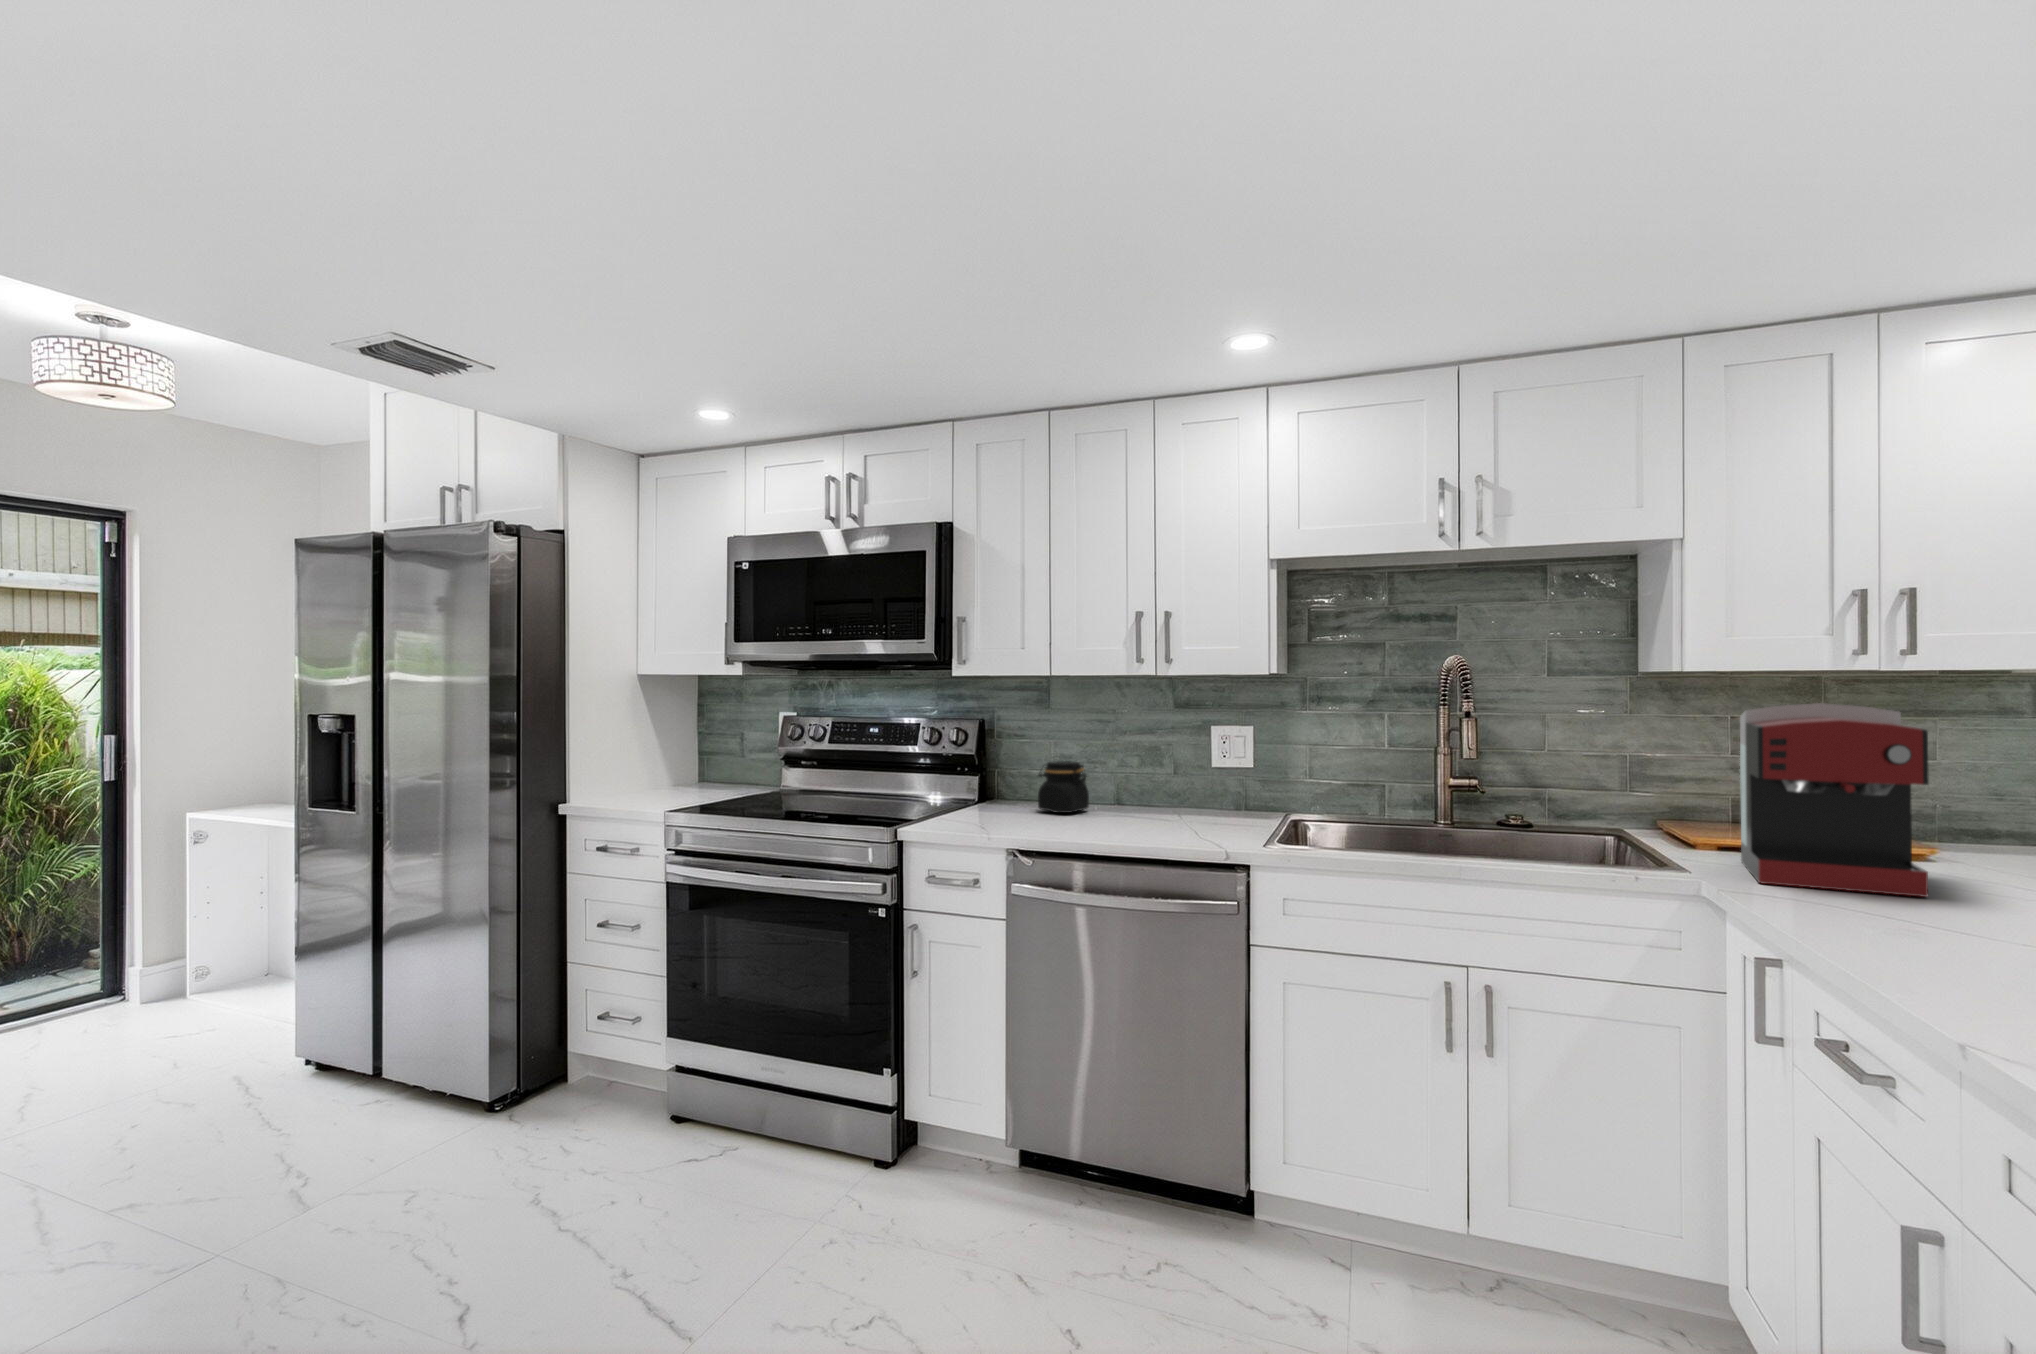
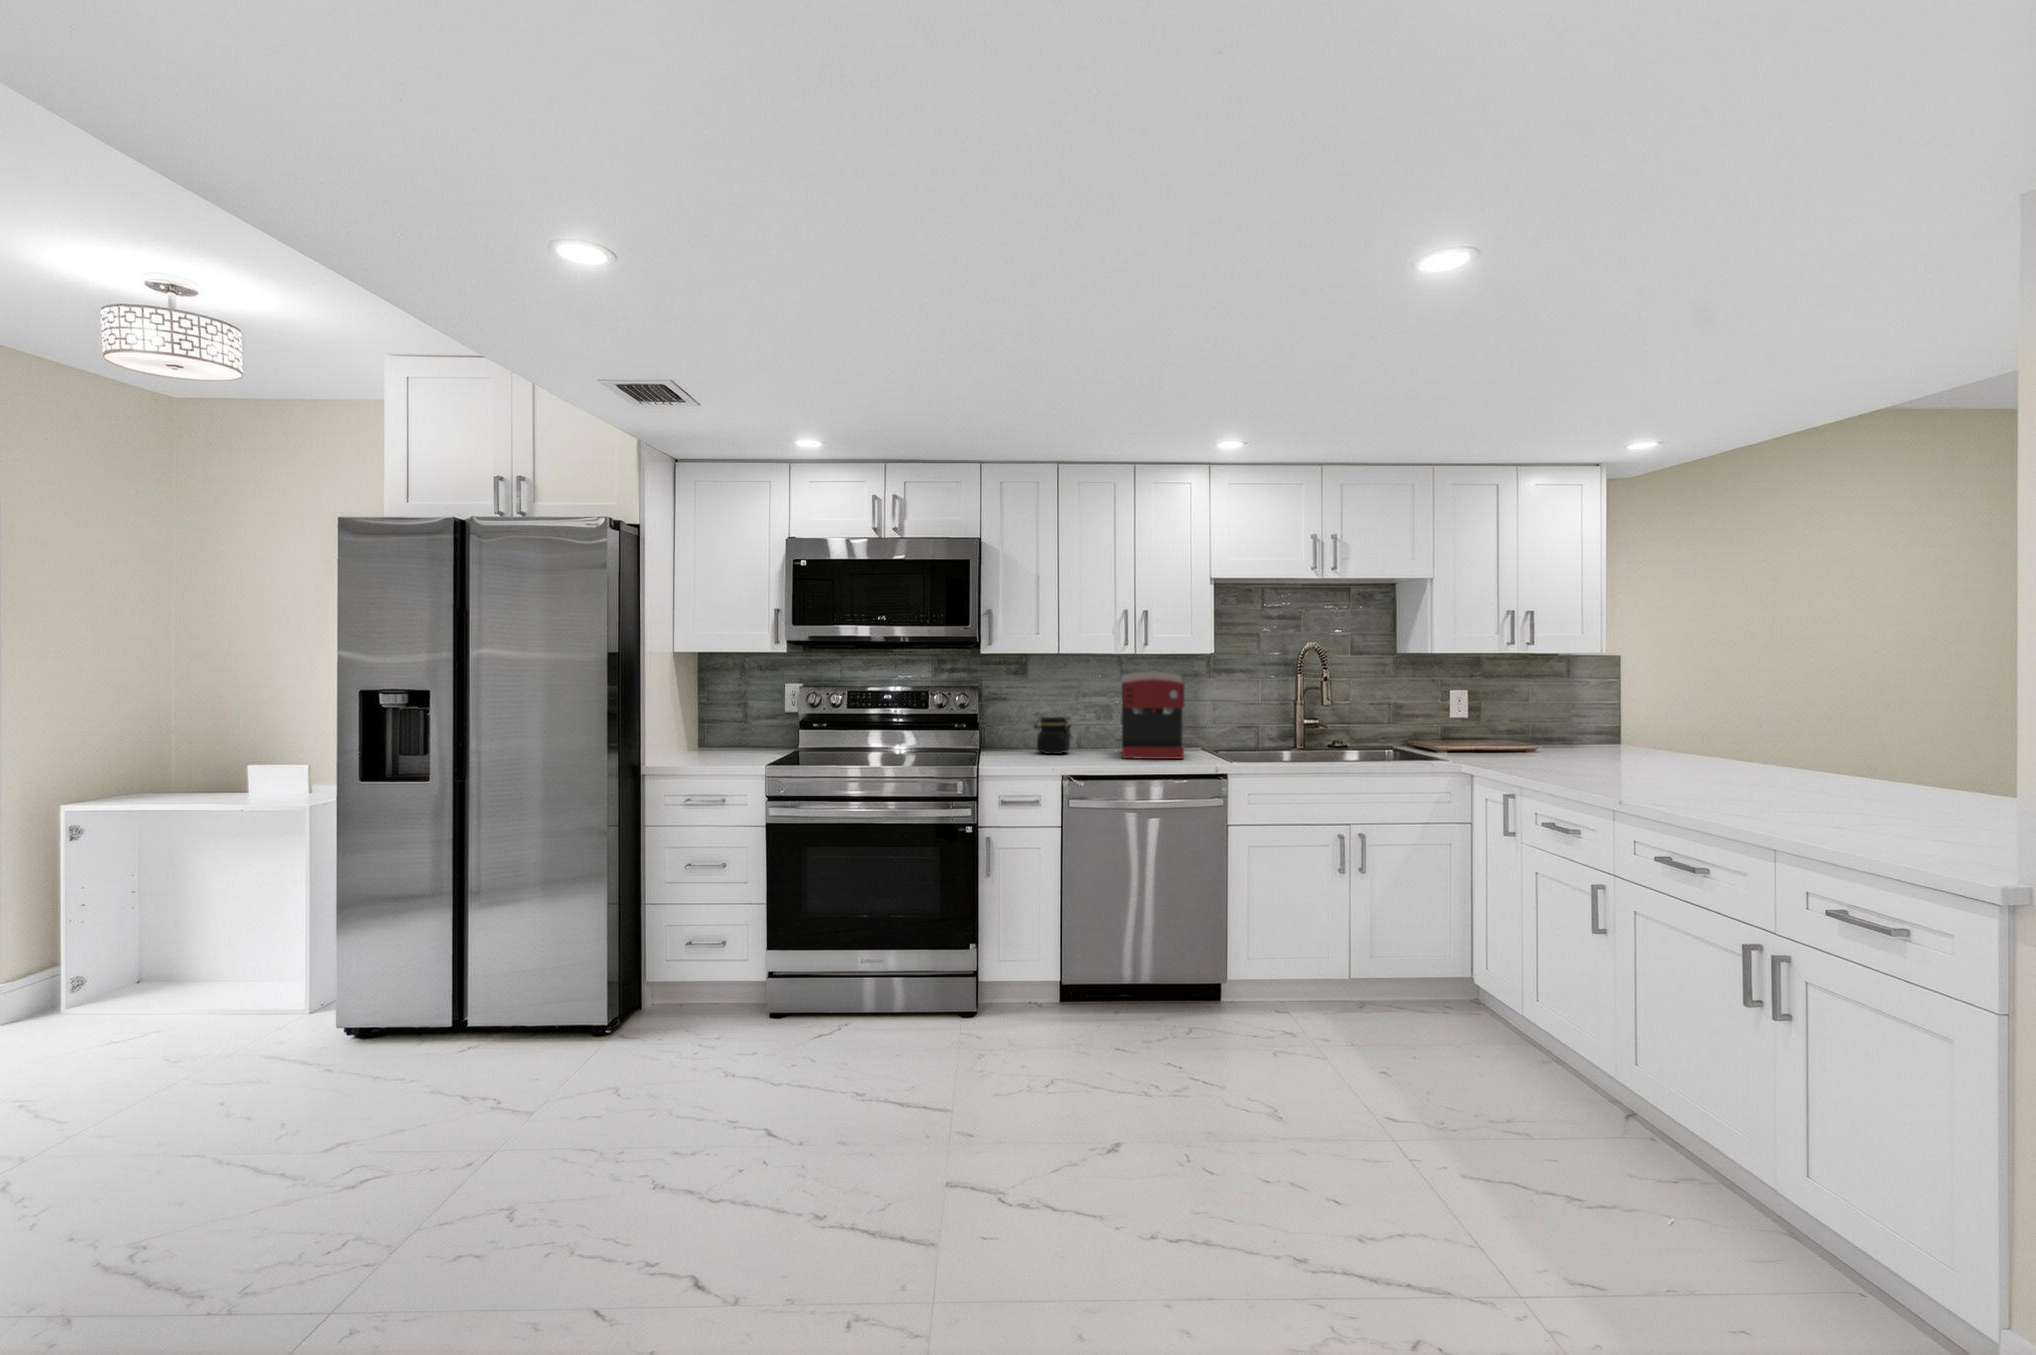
coffee maker: present [1740,703,1929,897] -> present [1122,671,1184,759]

